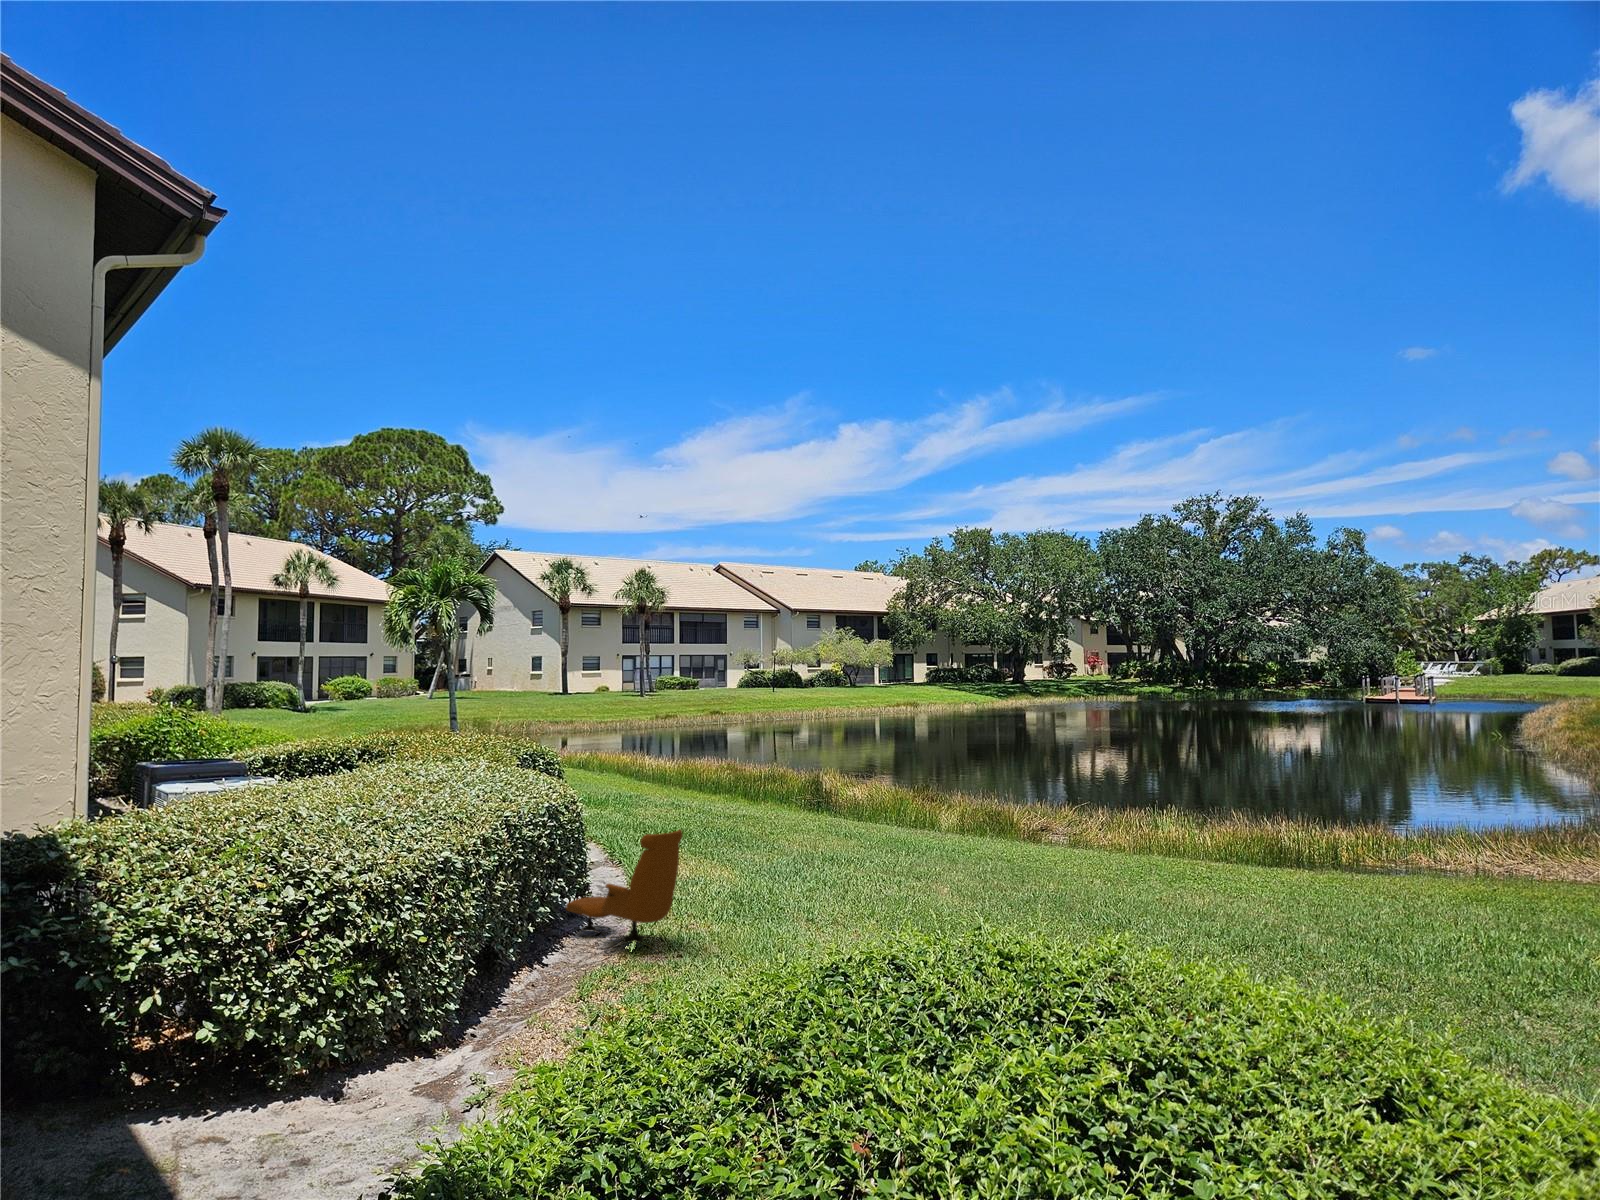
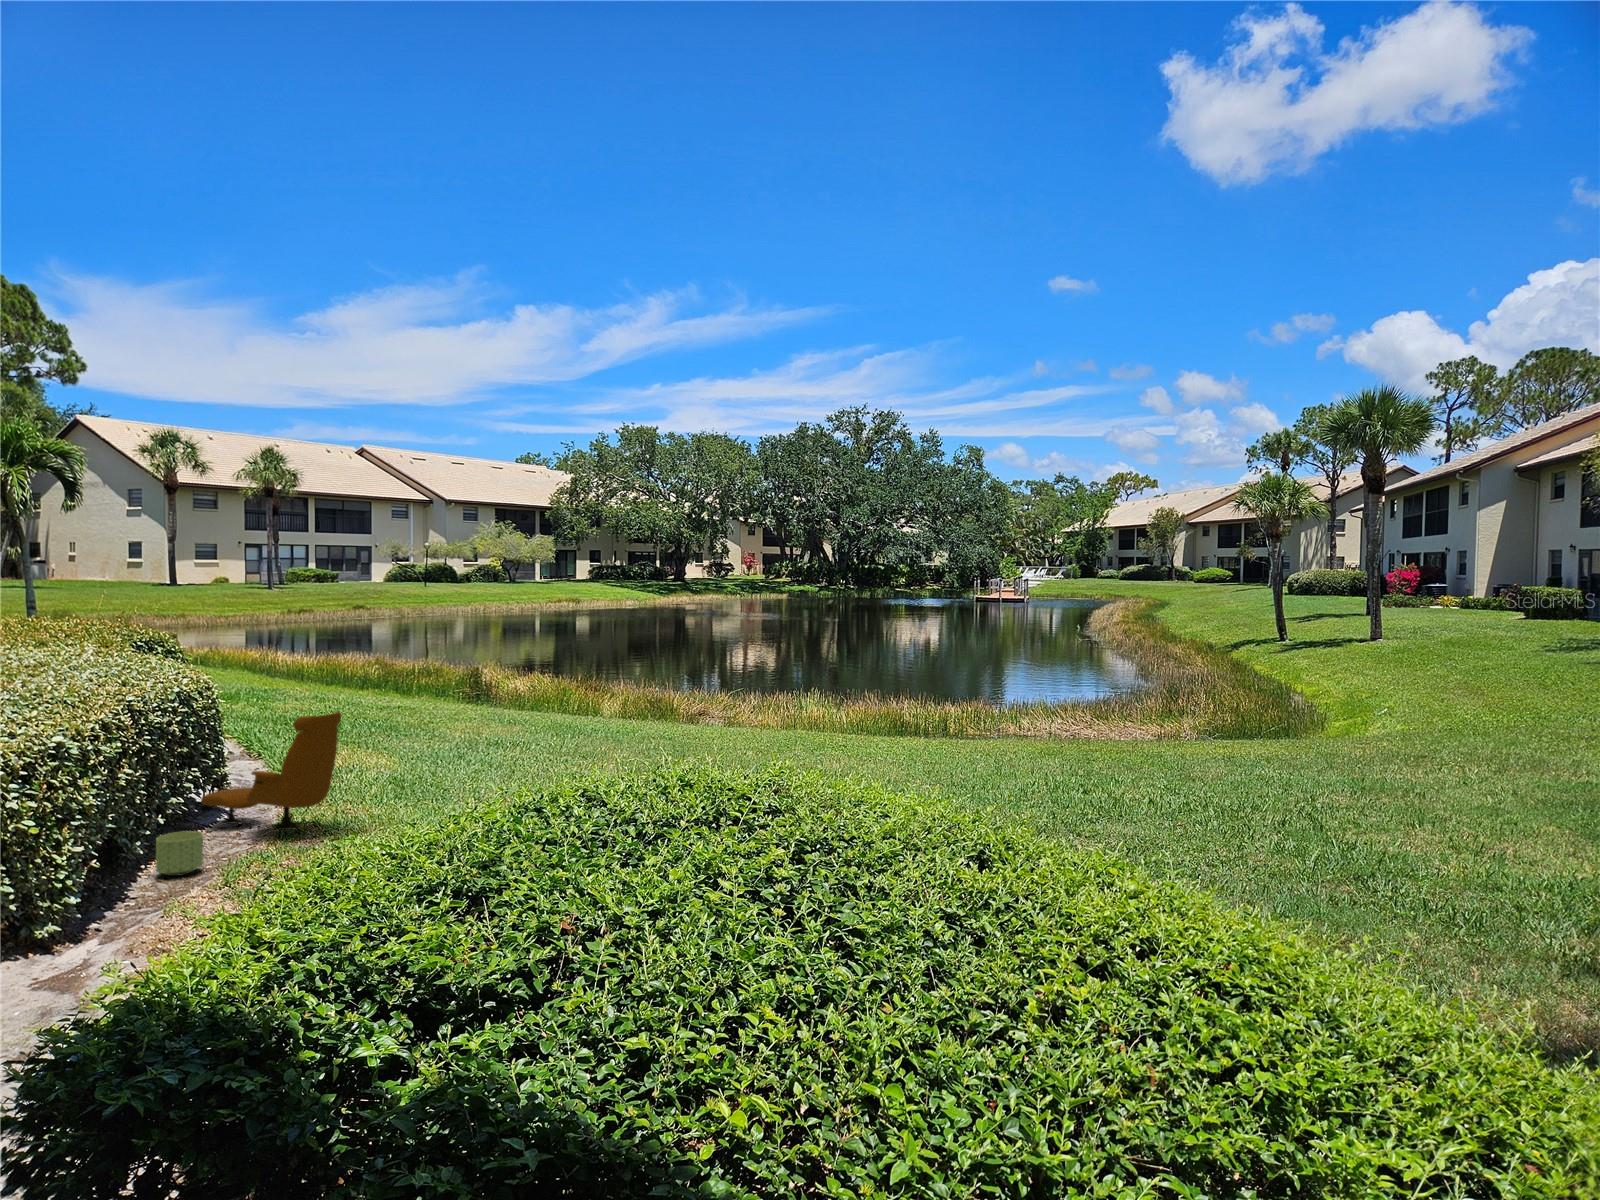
planter: none [523,941,562,984] -> present [156,831,203,876]

